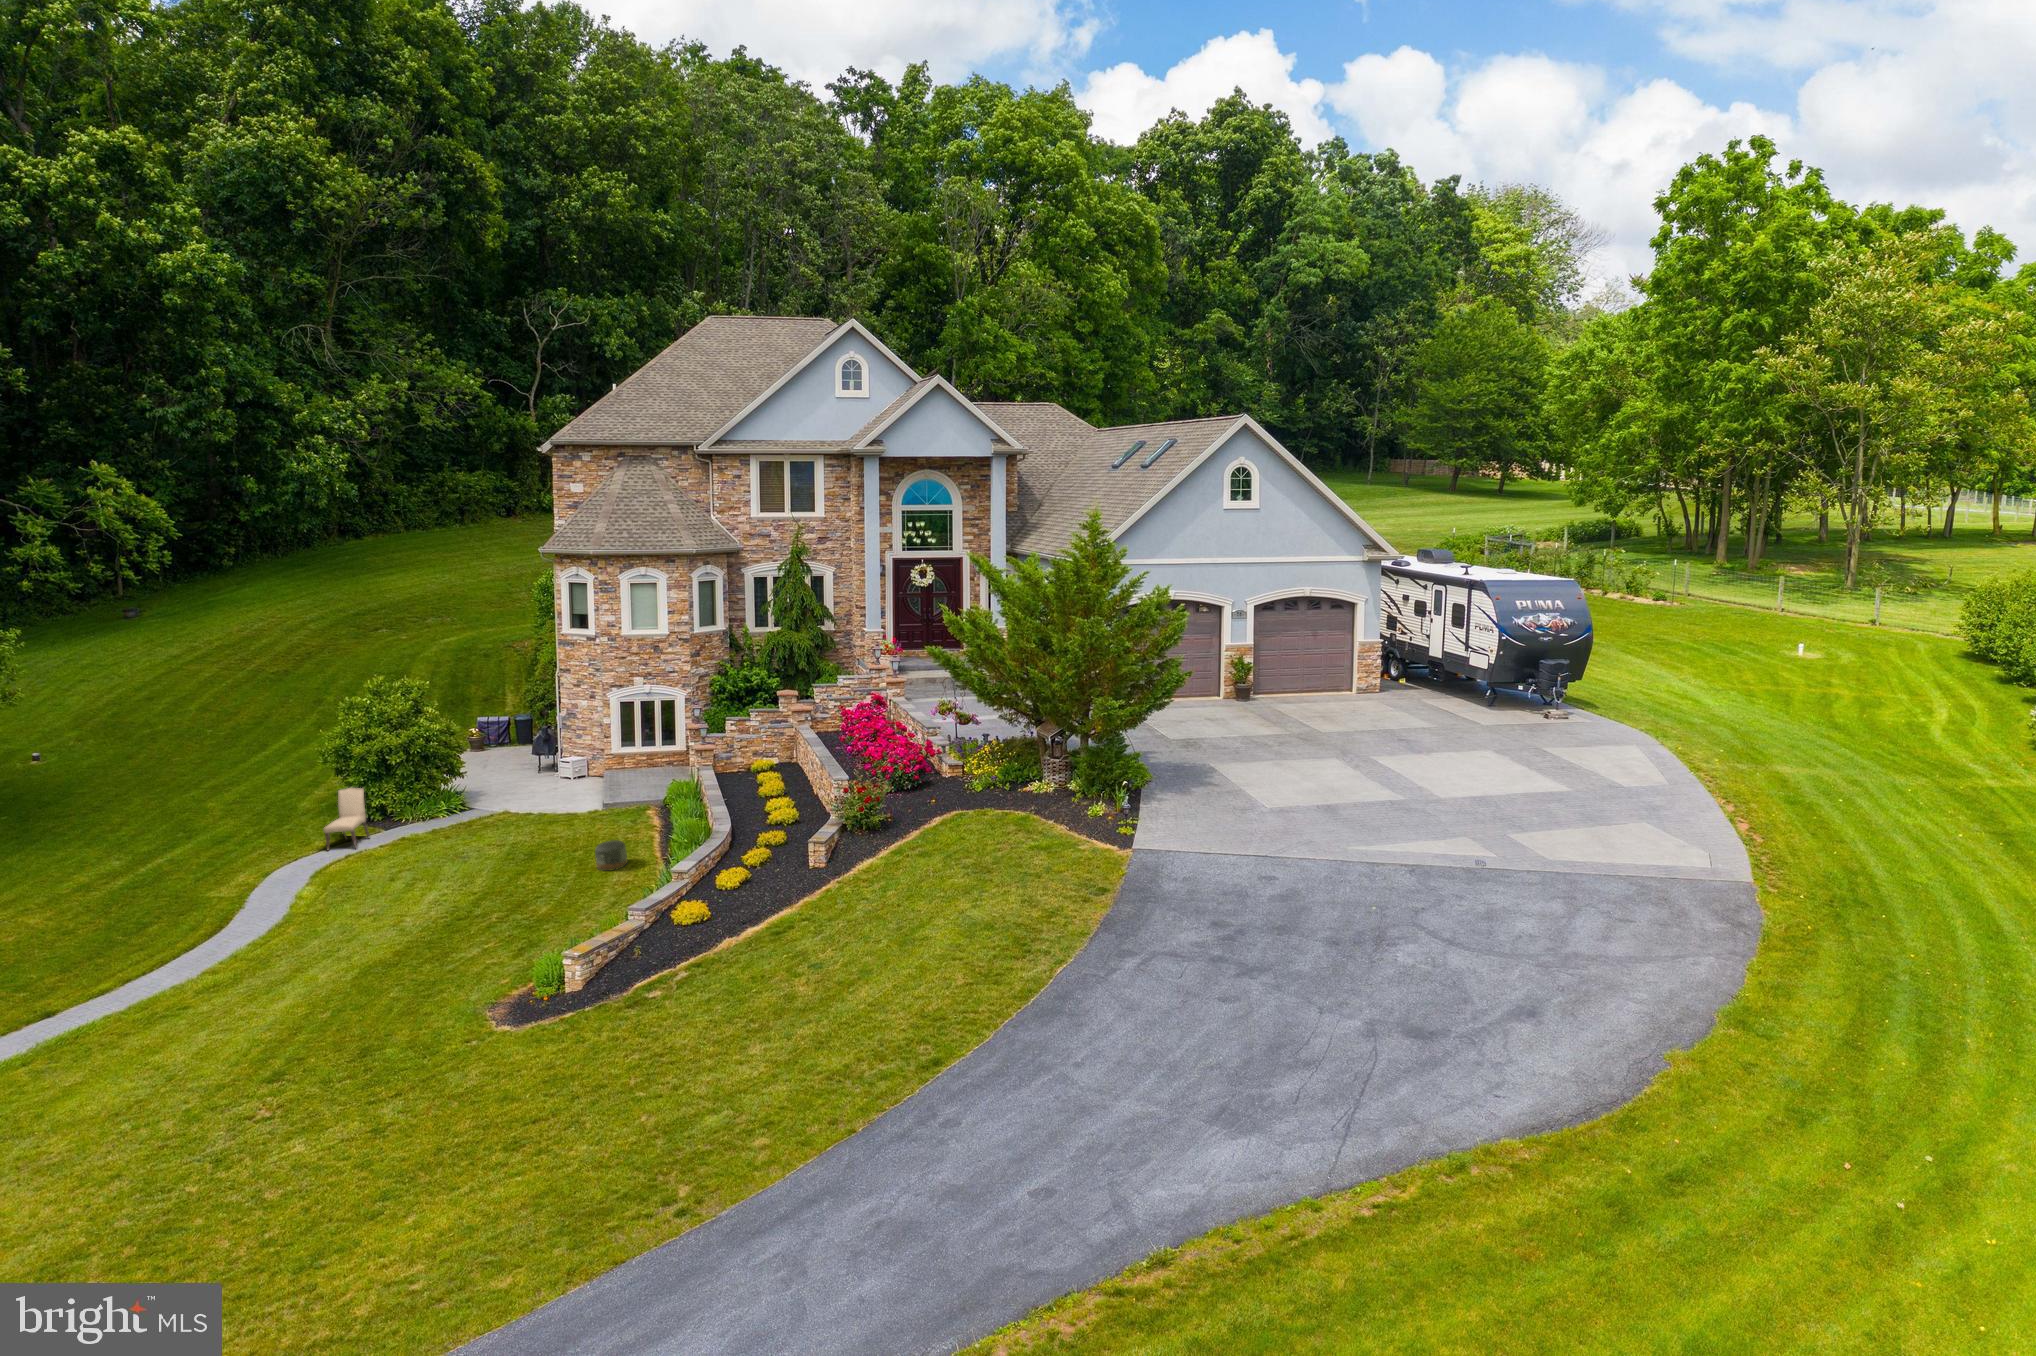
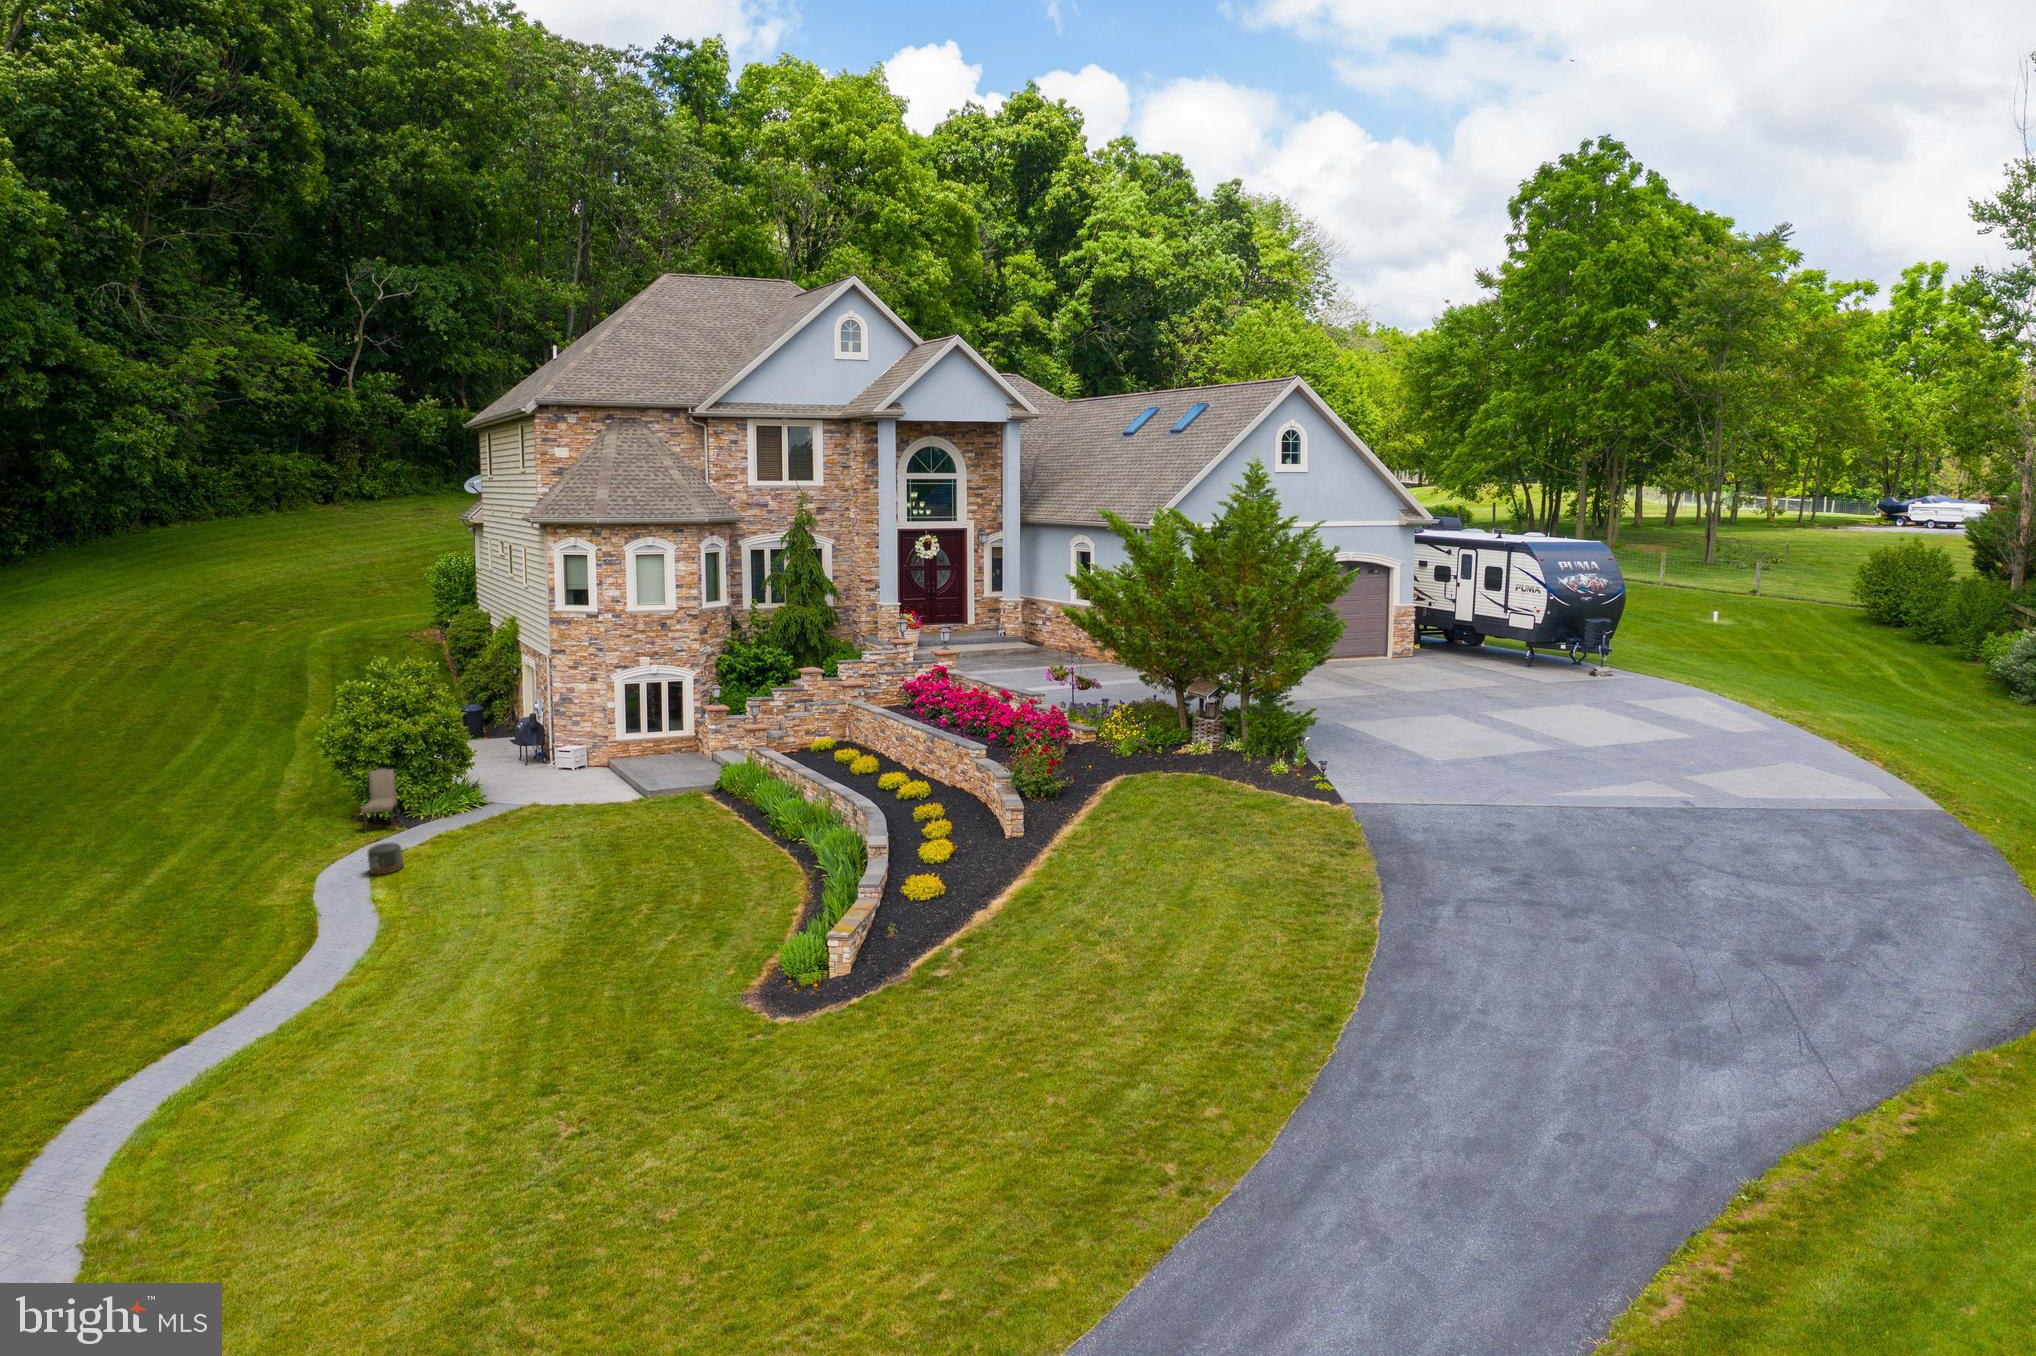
pouf: present [595,840,628,871] -> present [368,843,404,874]

